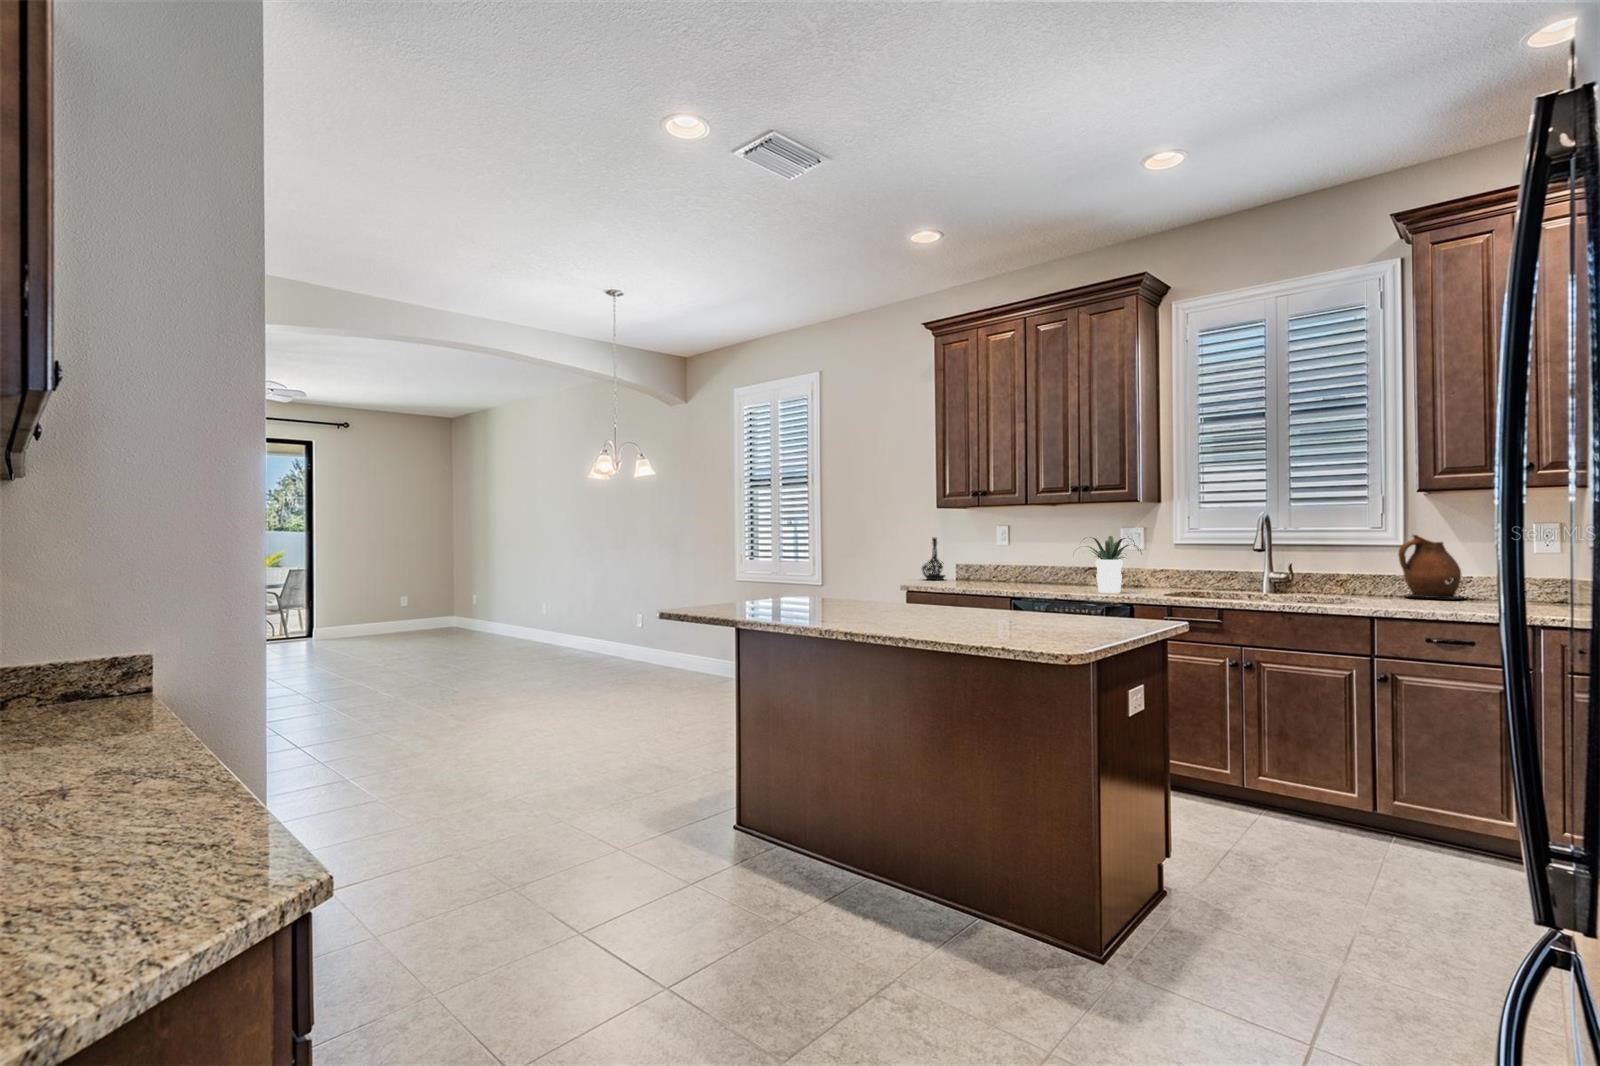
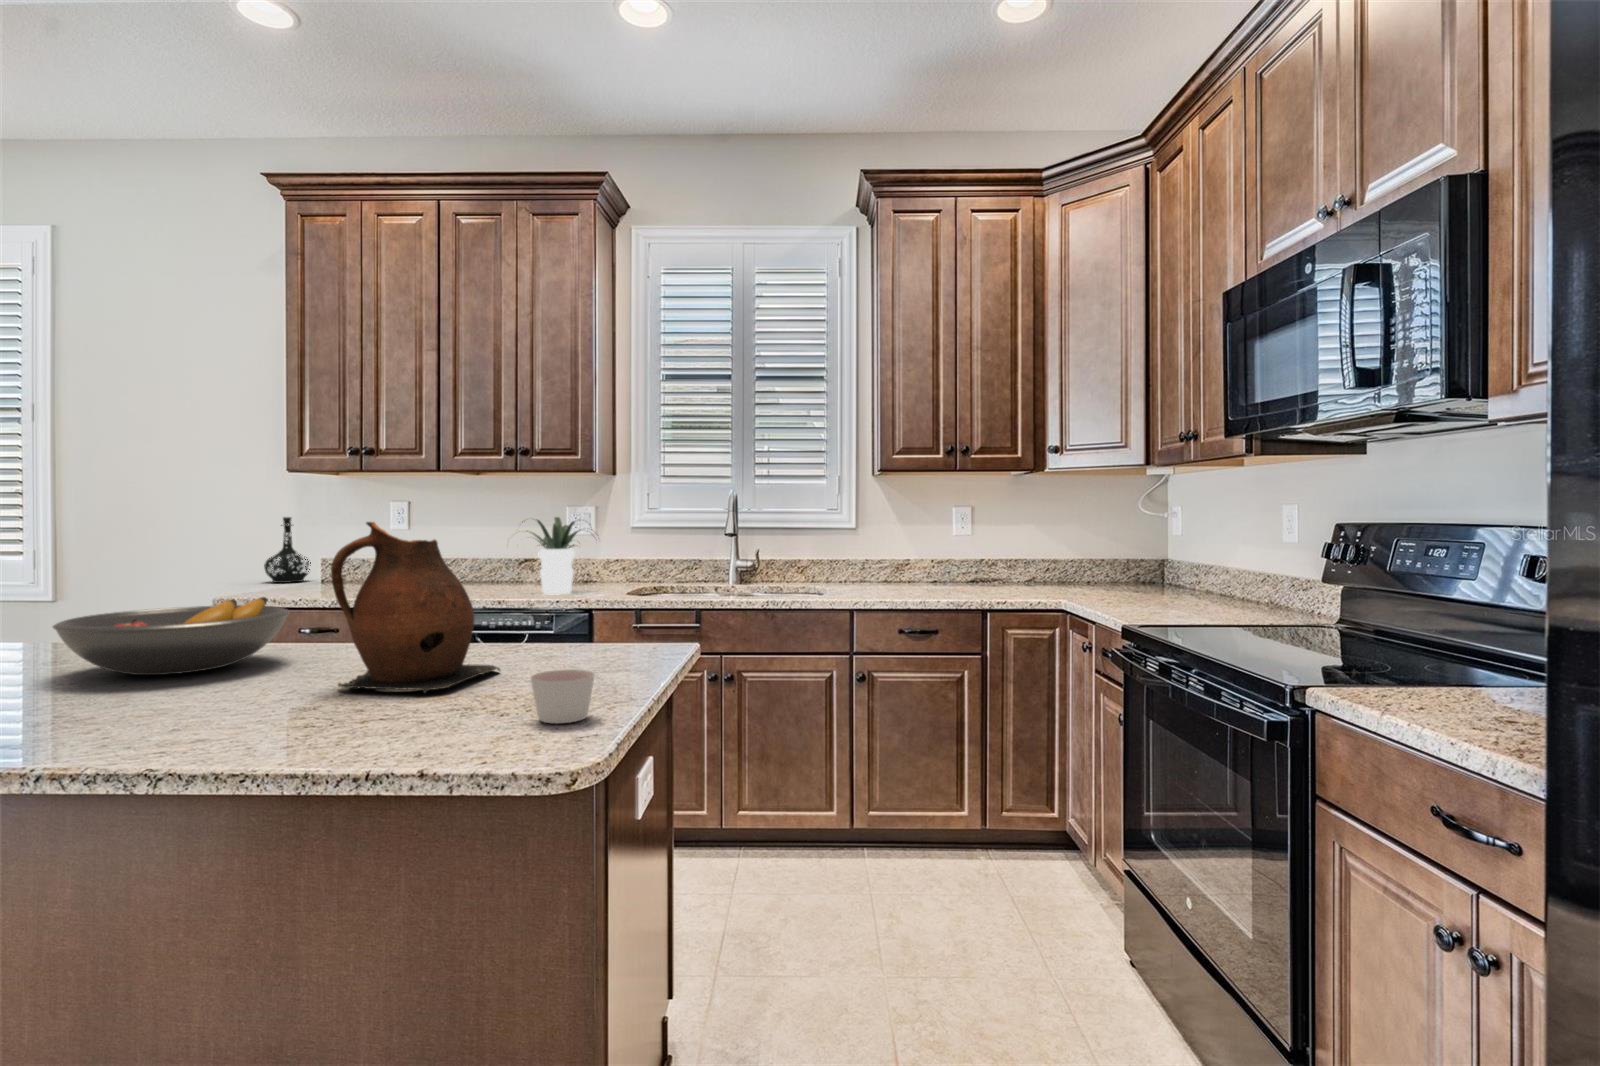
ceramic pitcher: present [1398,535,1468,599] -> present [331,522,500,693]
fruit bowl: none [850,577,944,612] -> present [53,597,290,675]
candle: none [1057,615,1092,641] -> present [531,669,595,723]

